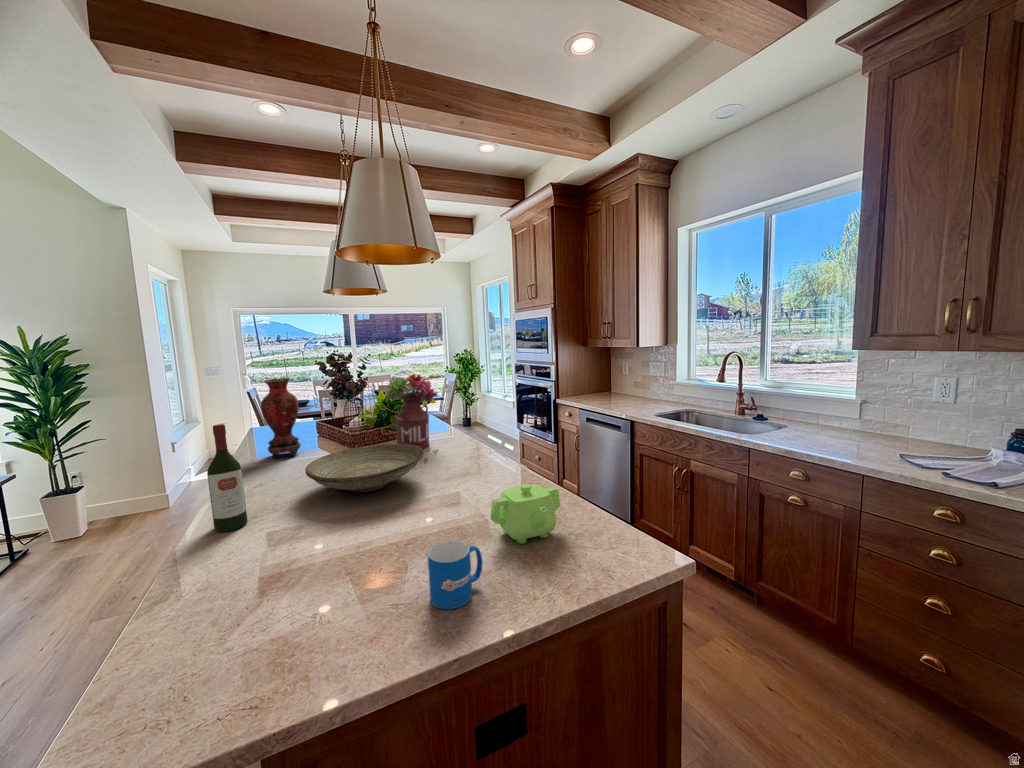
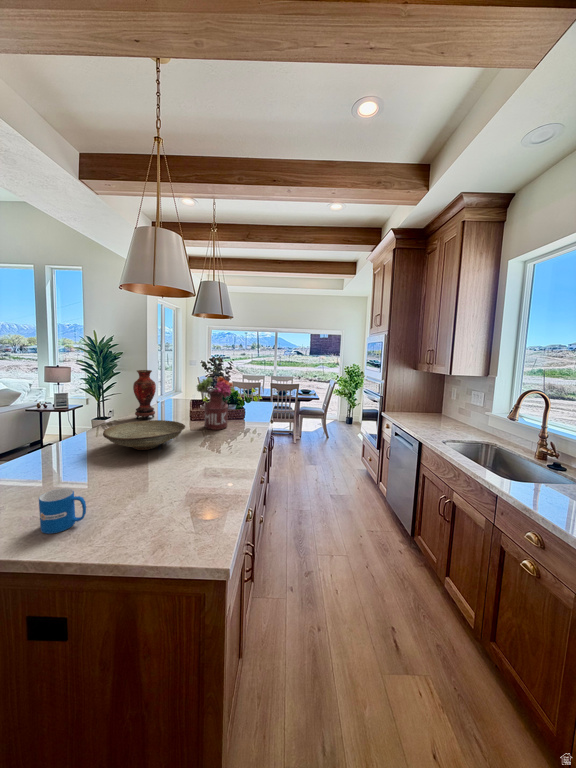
wine bottle: present [207,424,247,532] -> none [44,392,66,454]
teapot: present [491,484,560,544] -> none [136,466,194,510]

